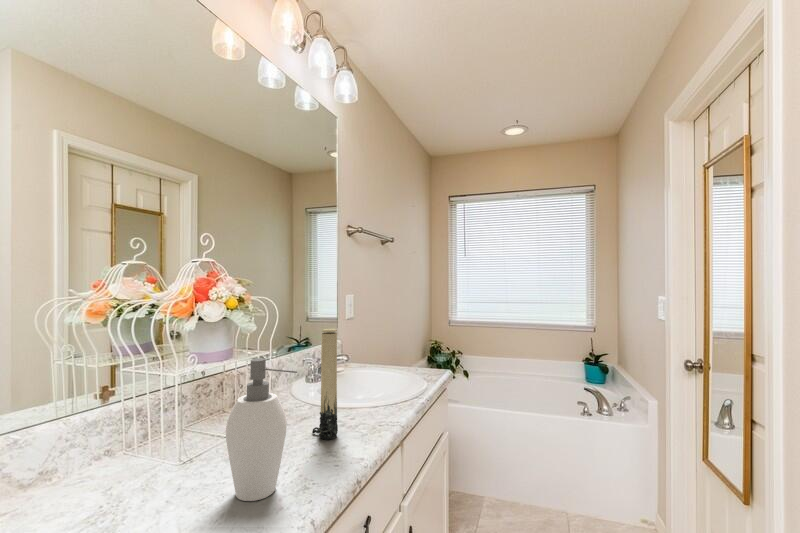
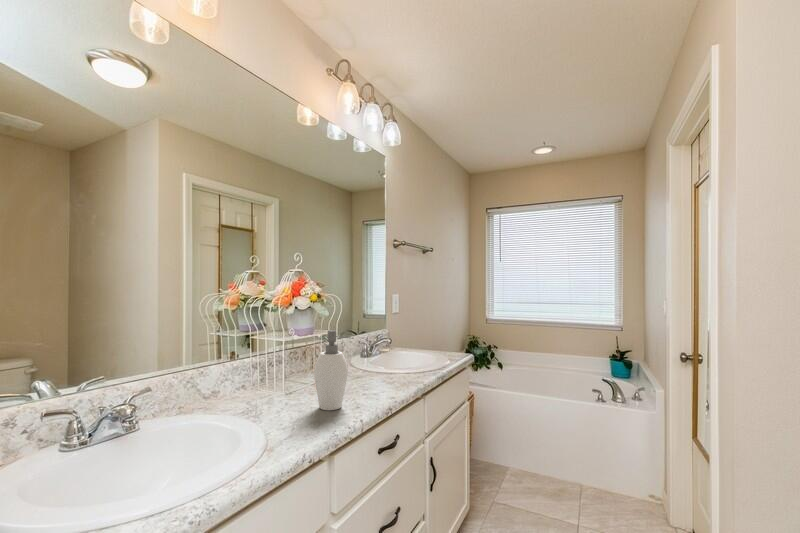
candle: present [312,329,338,440] -> none [364,316,380,388]

